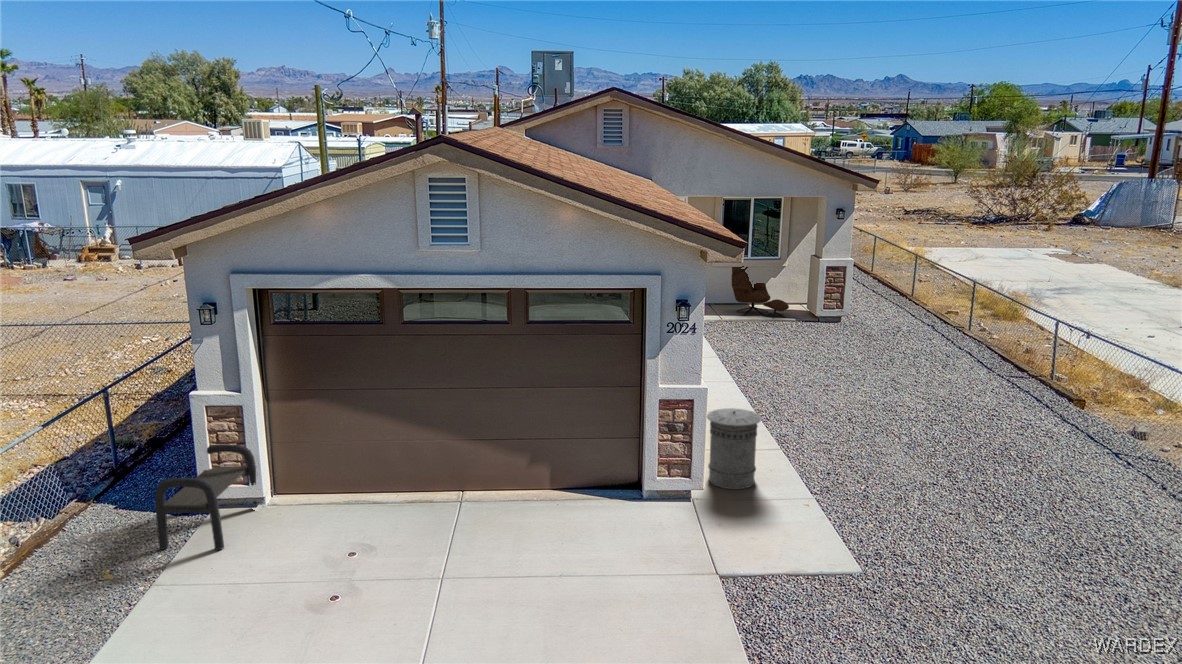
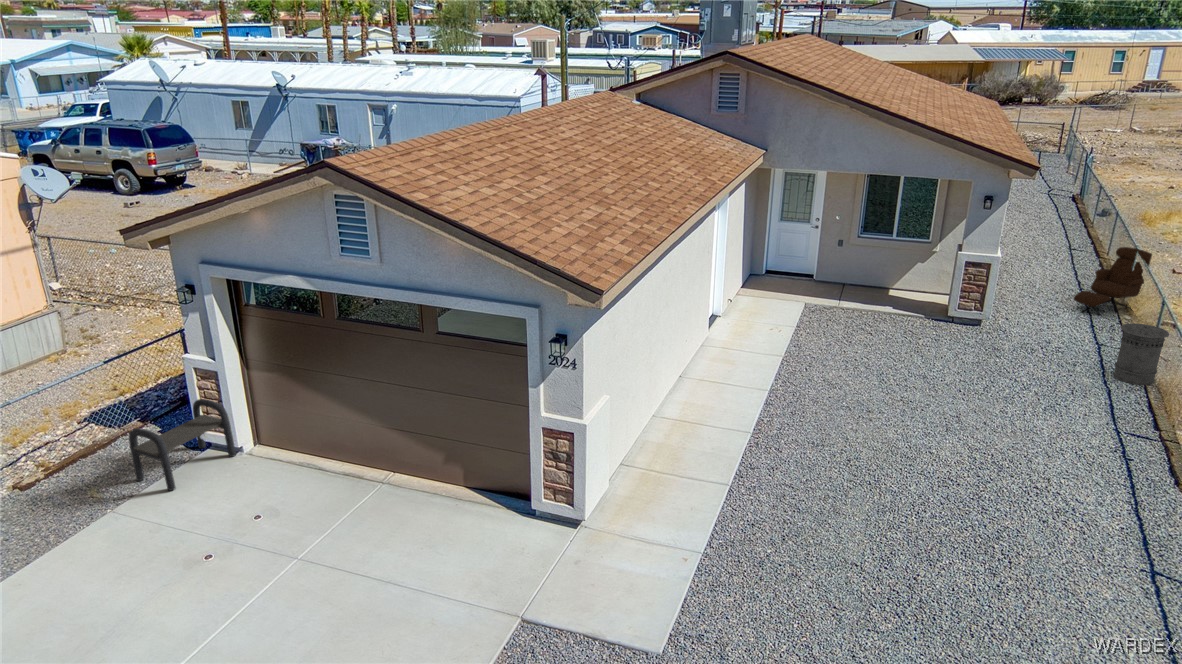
lounge chair: present [731,266,789,318] -> present [1074,247,1152,314]
trash can: present [707,408,761,489] -> present [1113,323,1169,385]

